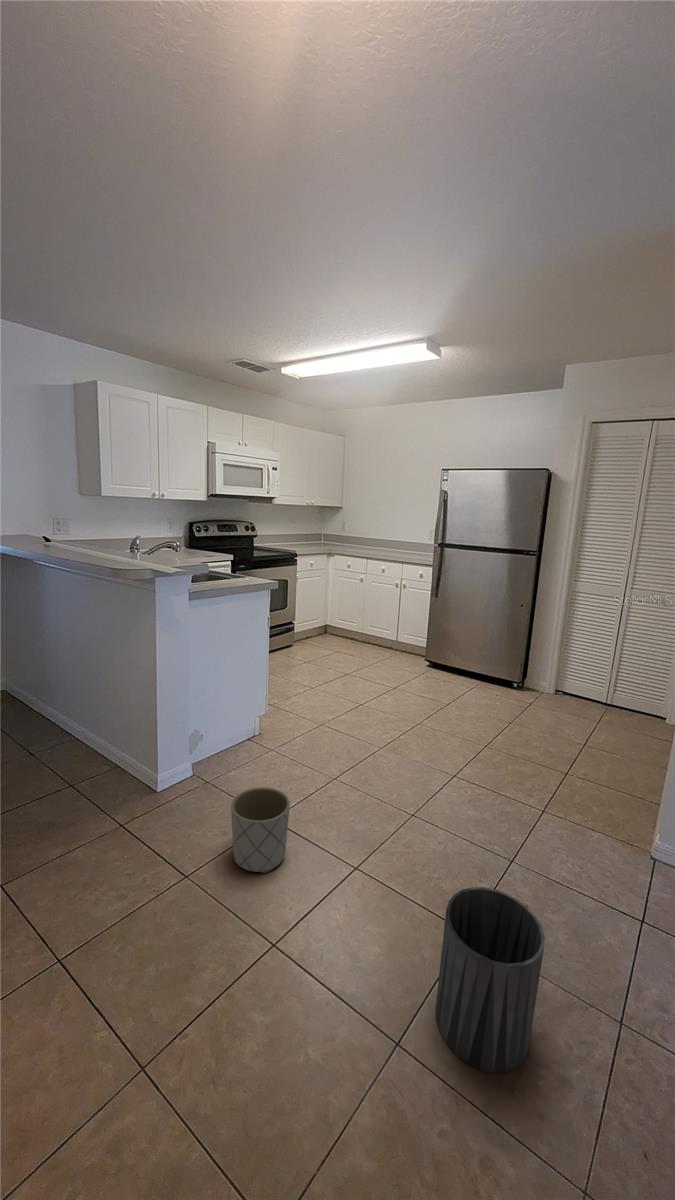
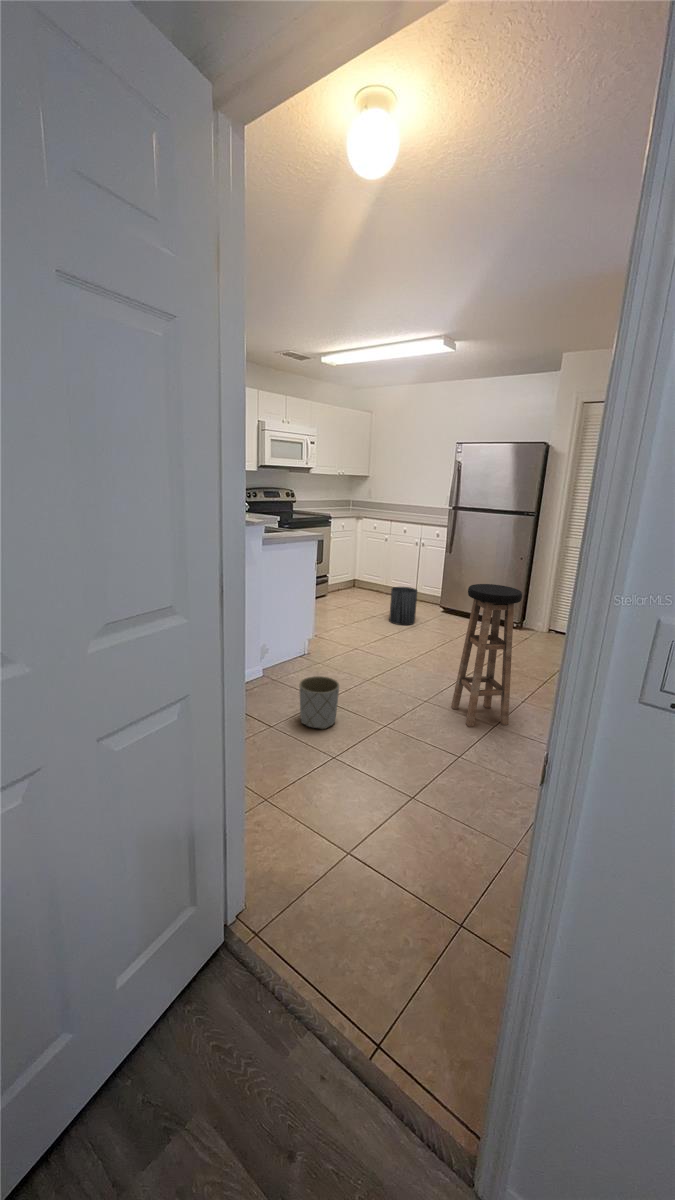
bar stool: none [448,652,546,858] -> present [451,584,522,727]
trash can: present [436,887,545,1073] -> present [389,587,417,625]

